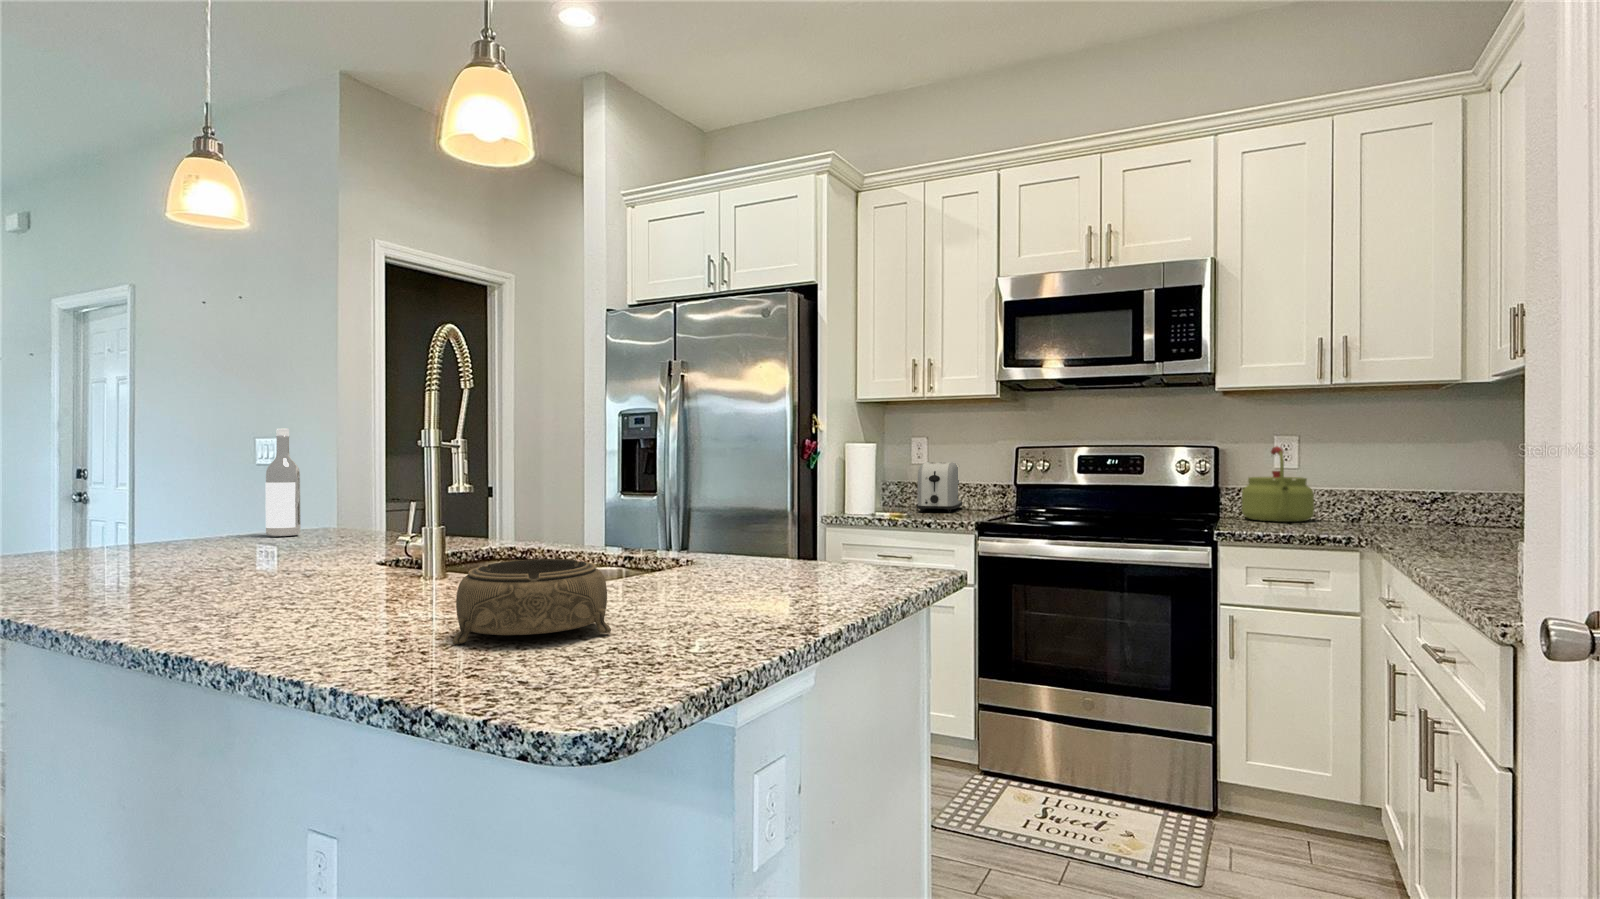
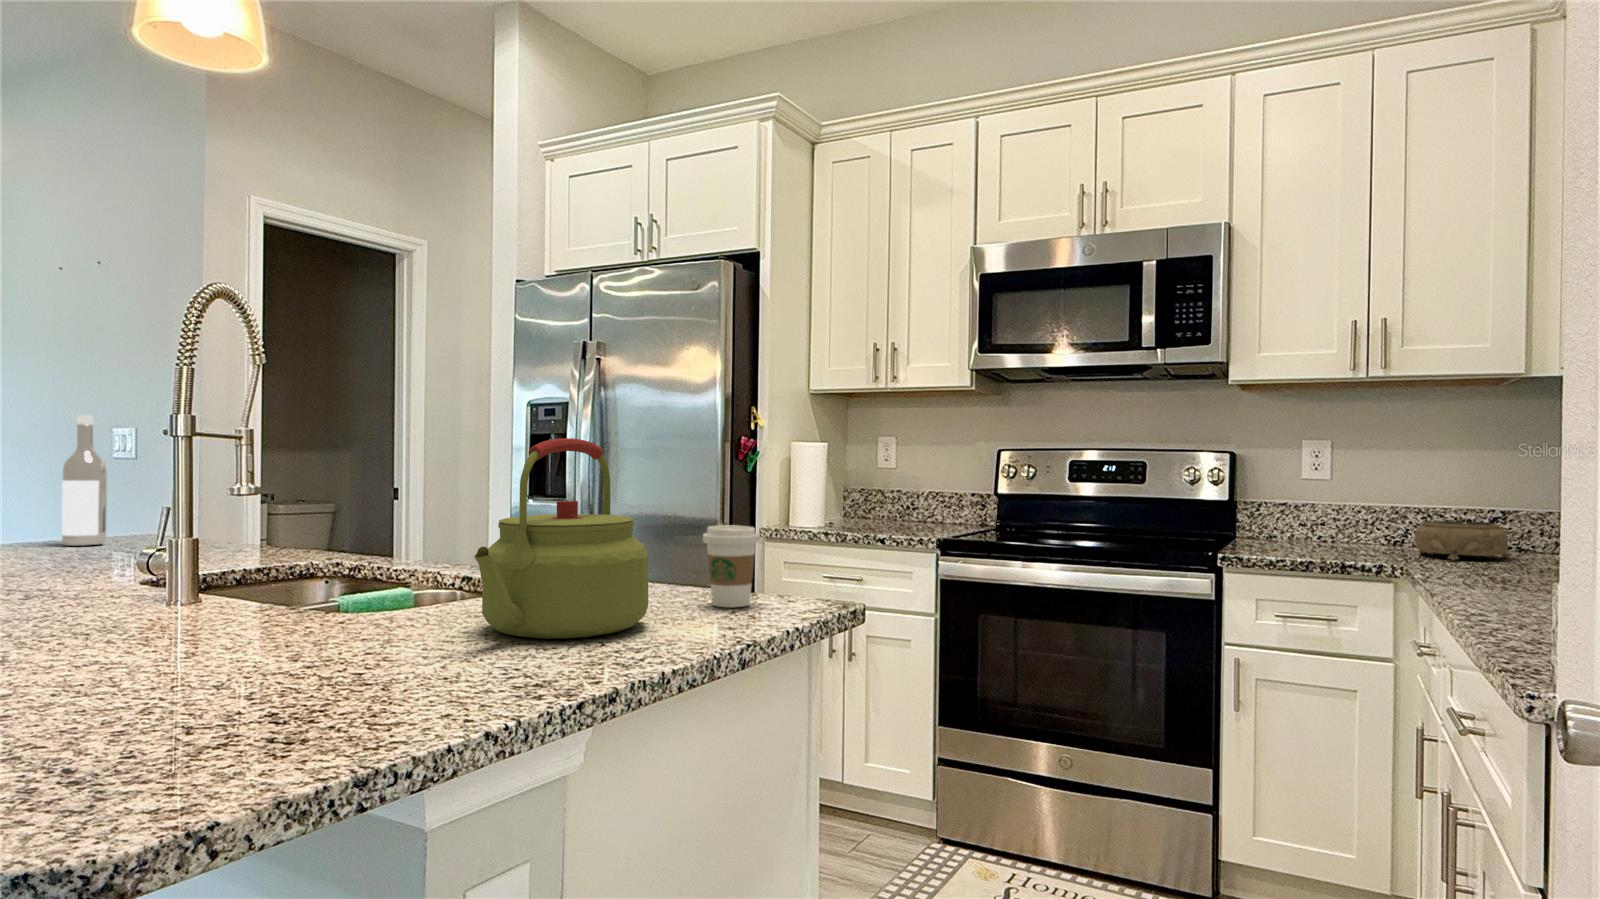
kettle: present [1242,446,1314,522] -> present [474,438,648,639]
toaster: present [917,462,962,512] -> none [879,466,937,526]
coffee cup: none [839,510,884,575] -> present [703,525,760,607]
decorative bowl: present [453,559,611,644] -> present [1415,521,1510,560]

